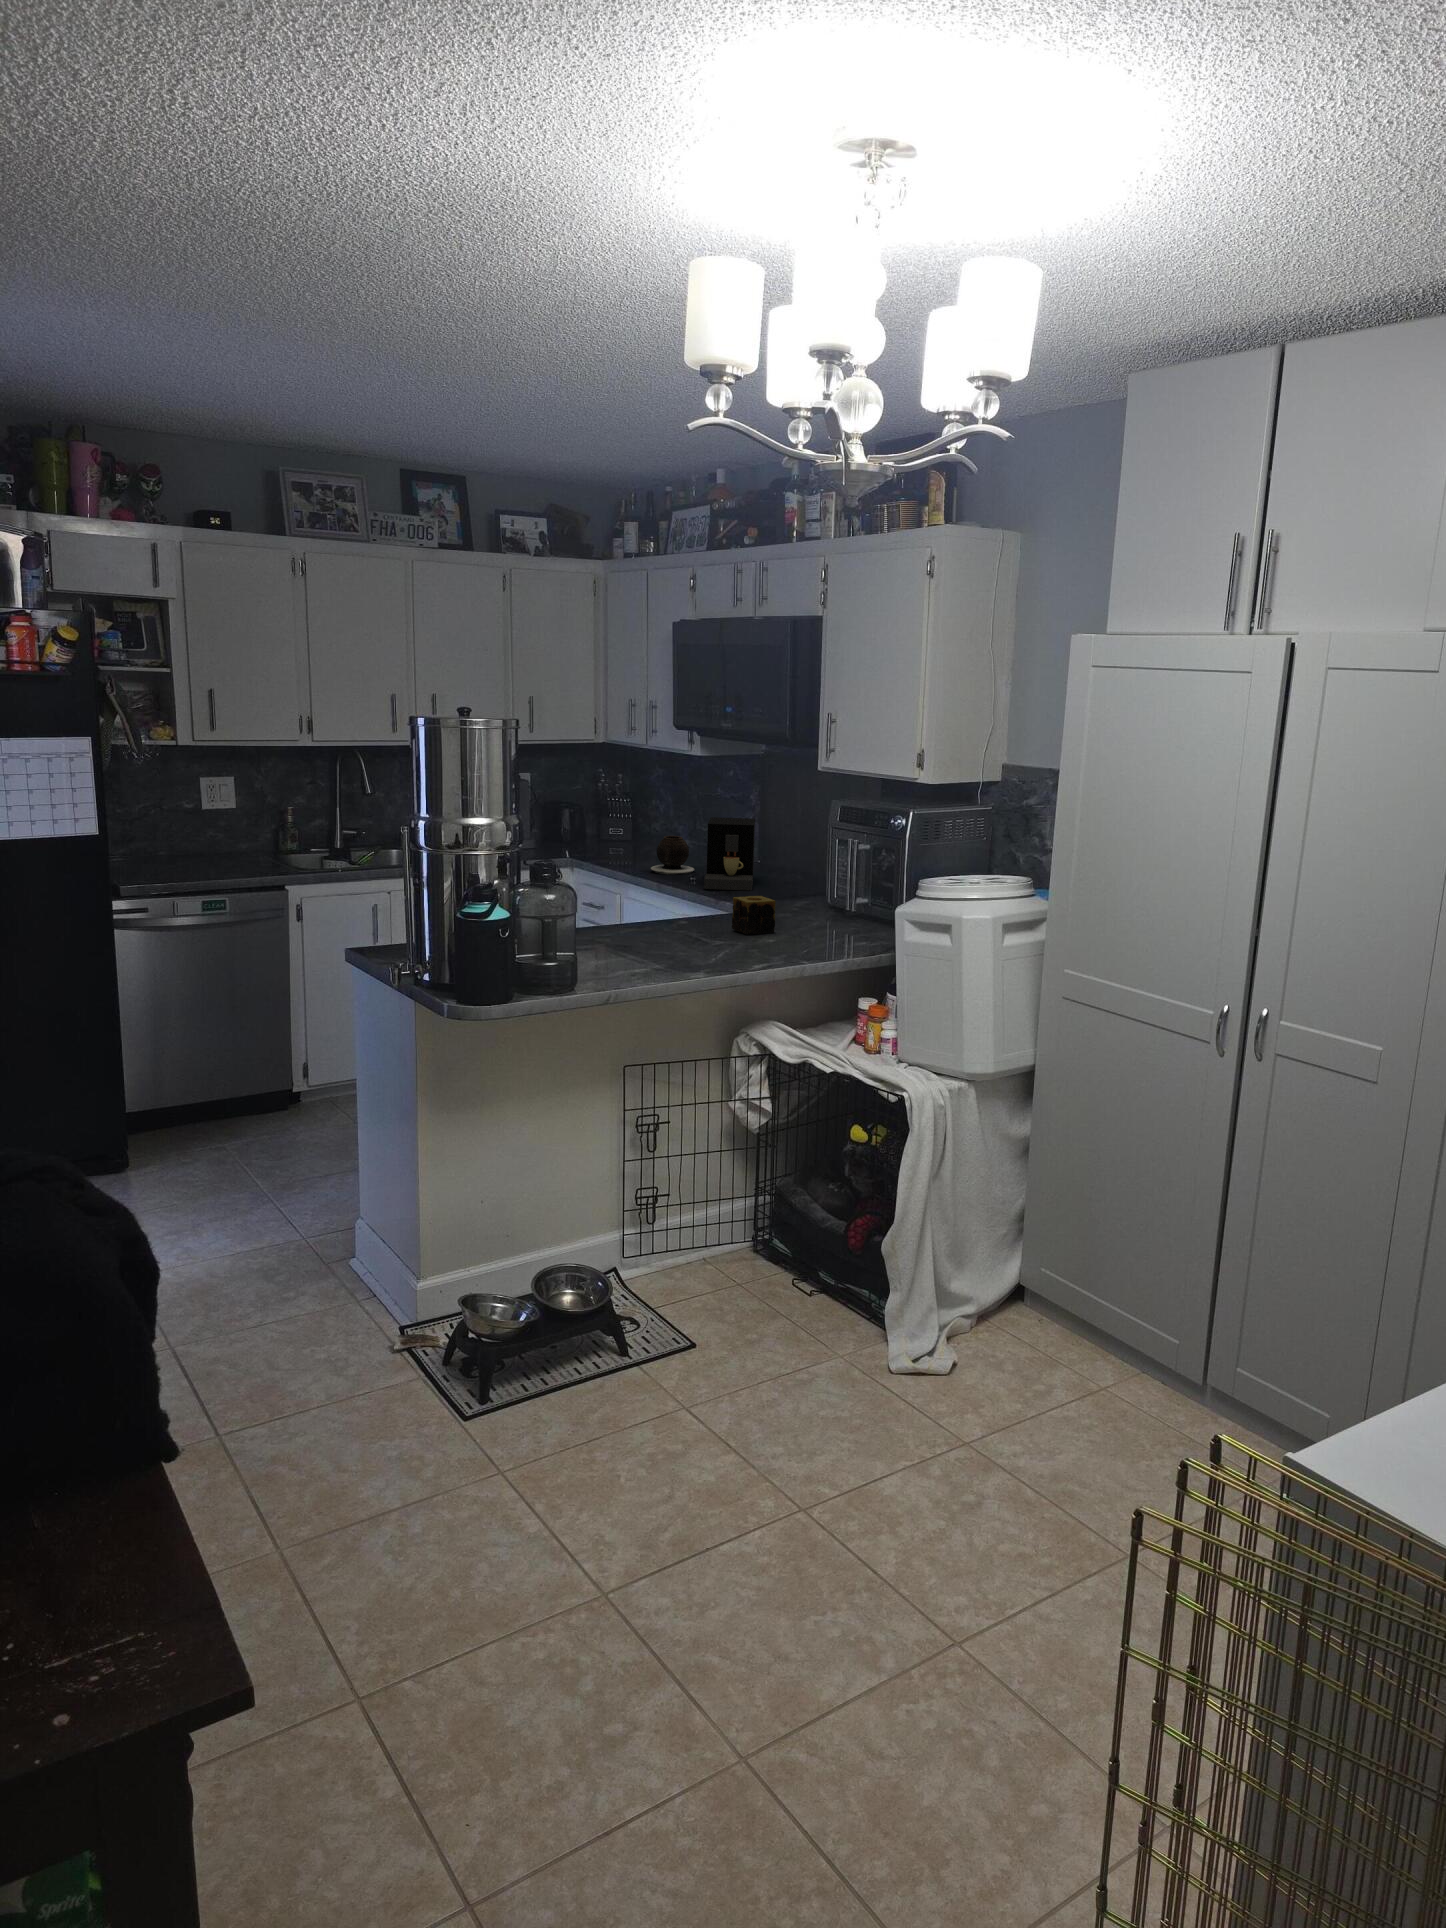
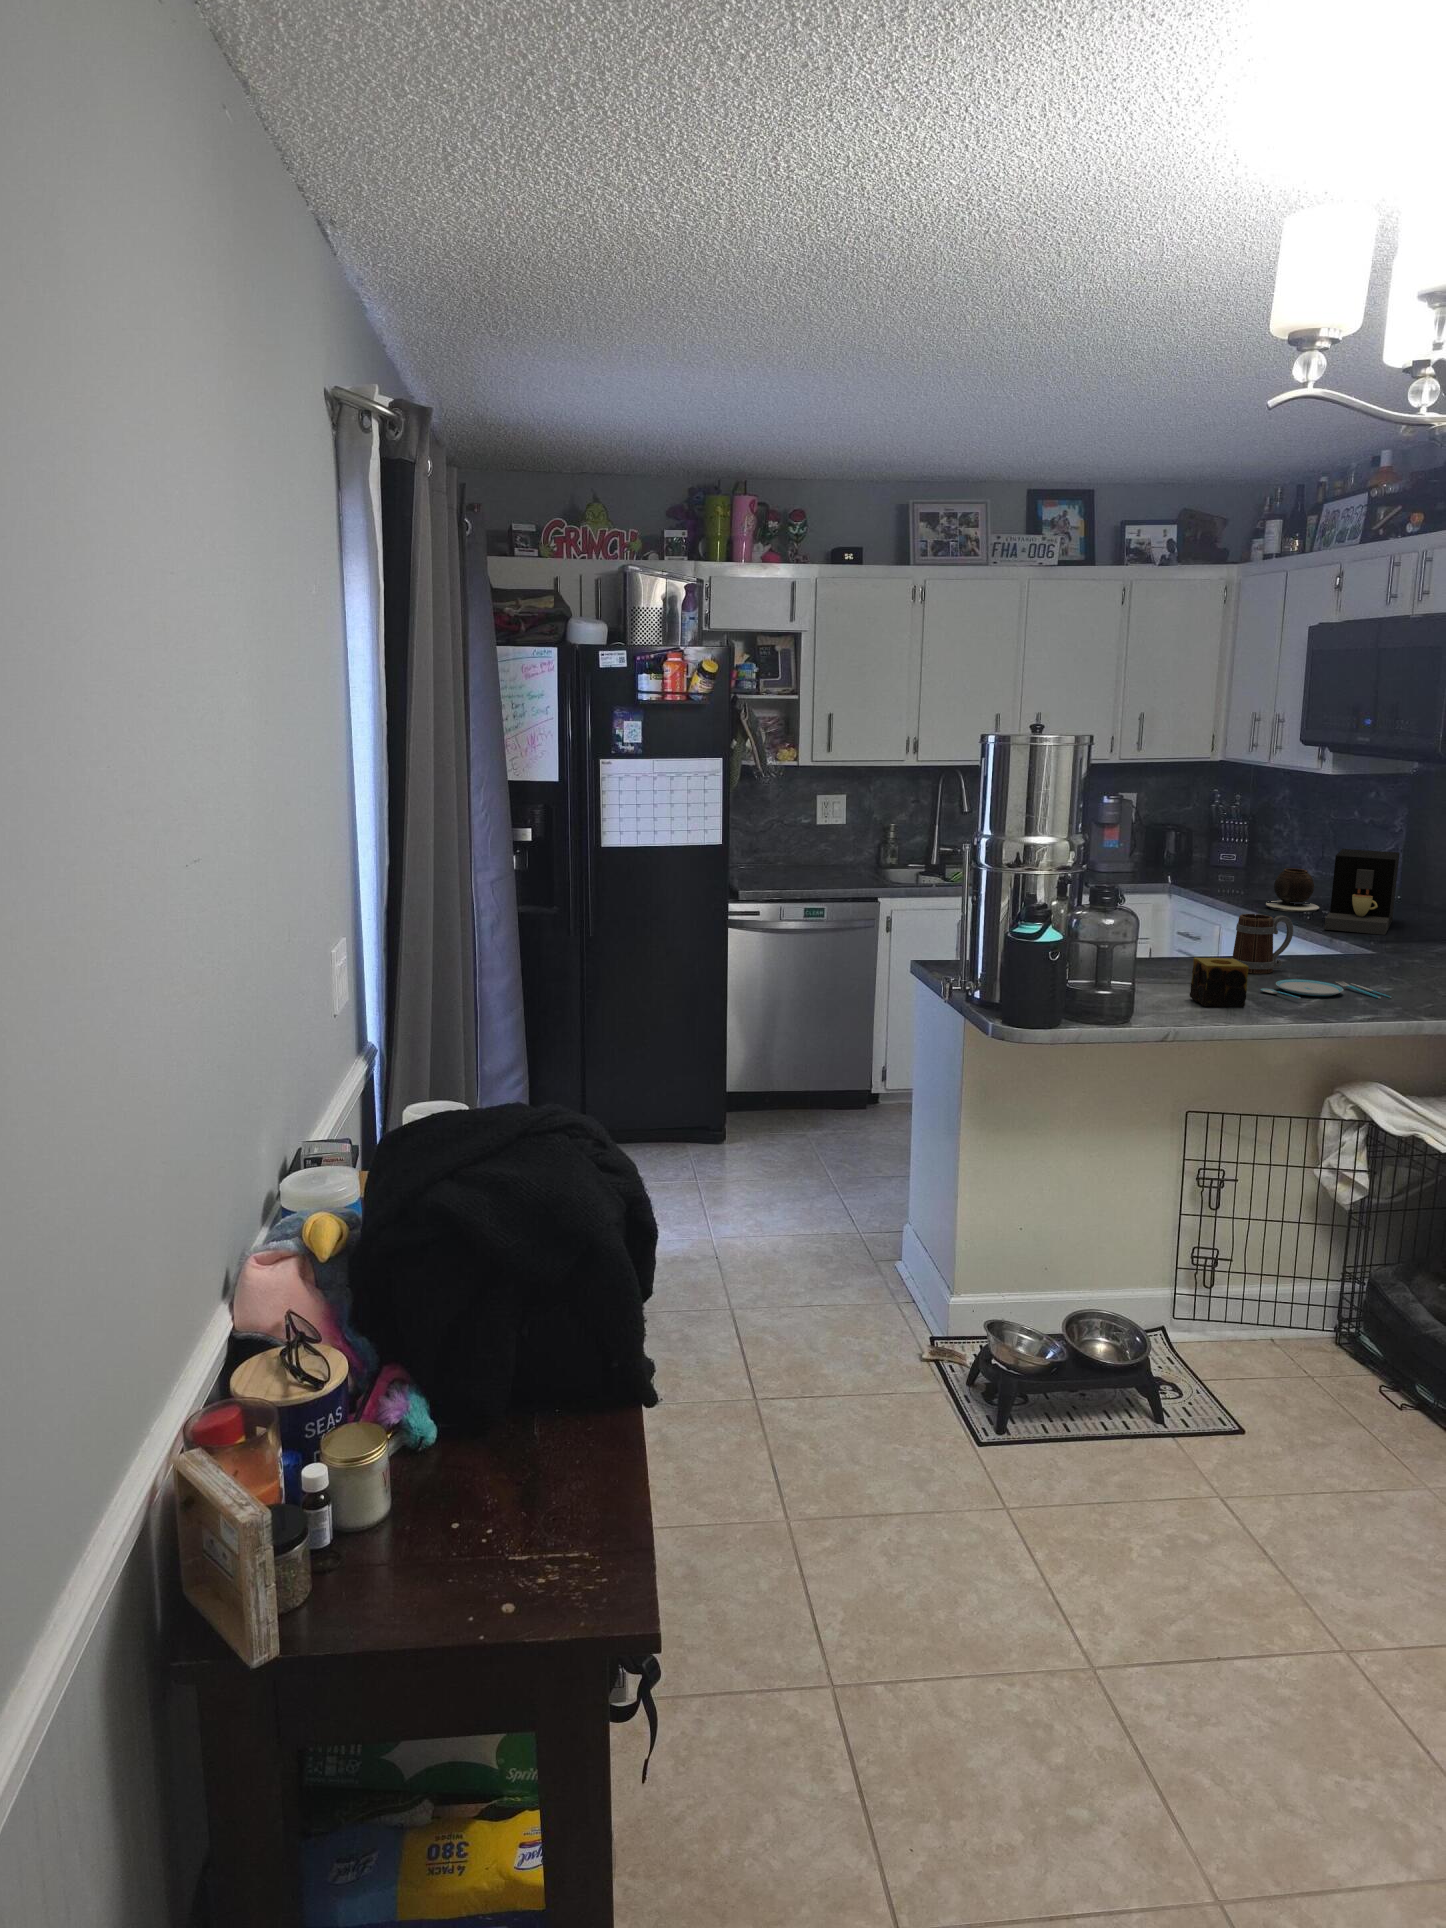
mug: none [640,881,689,935] -> present [1231,914,1293,974]
candle: present [732,896,776,935] -> present [1190,958,1249,1007]
plate: none [672,935,774,954] -> present [1261,979,1391,999]

